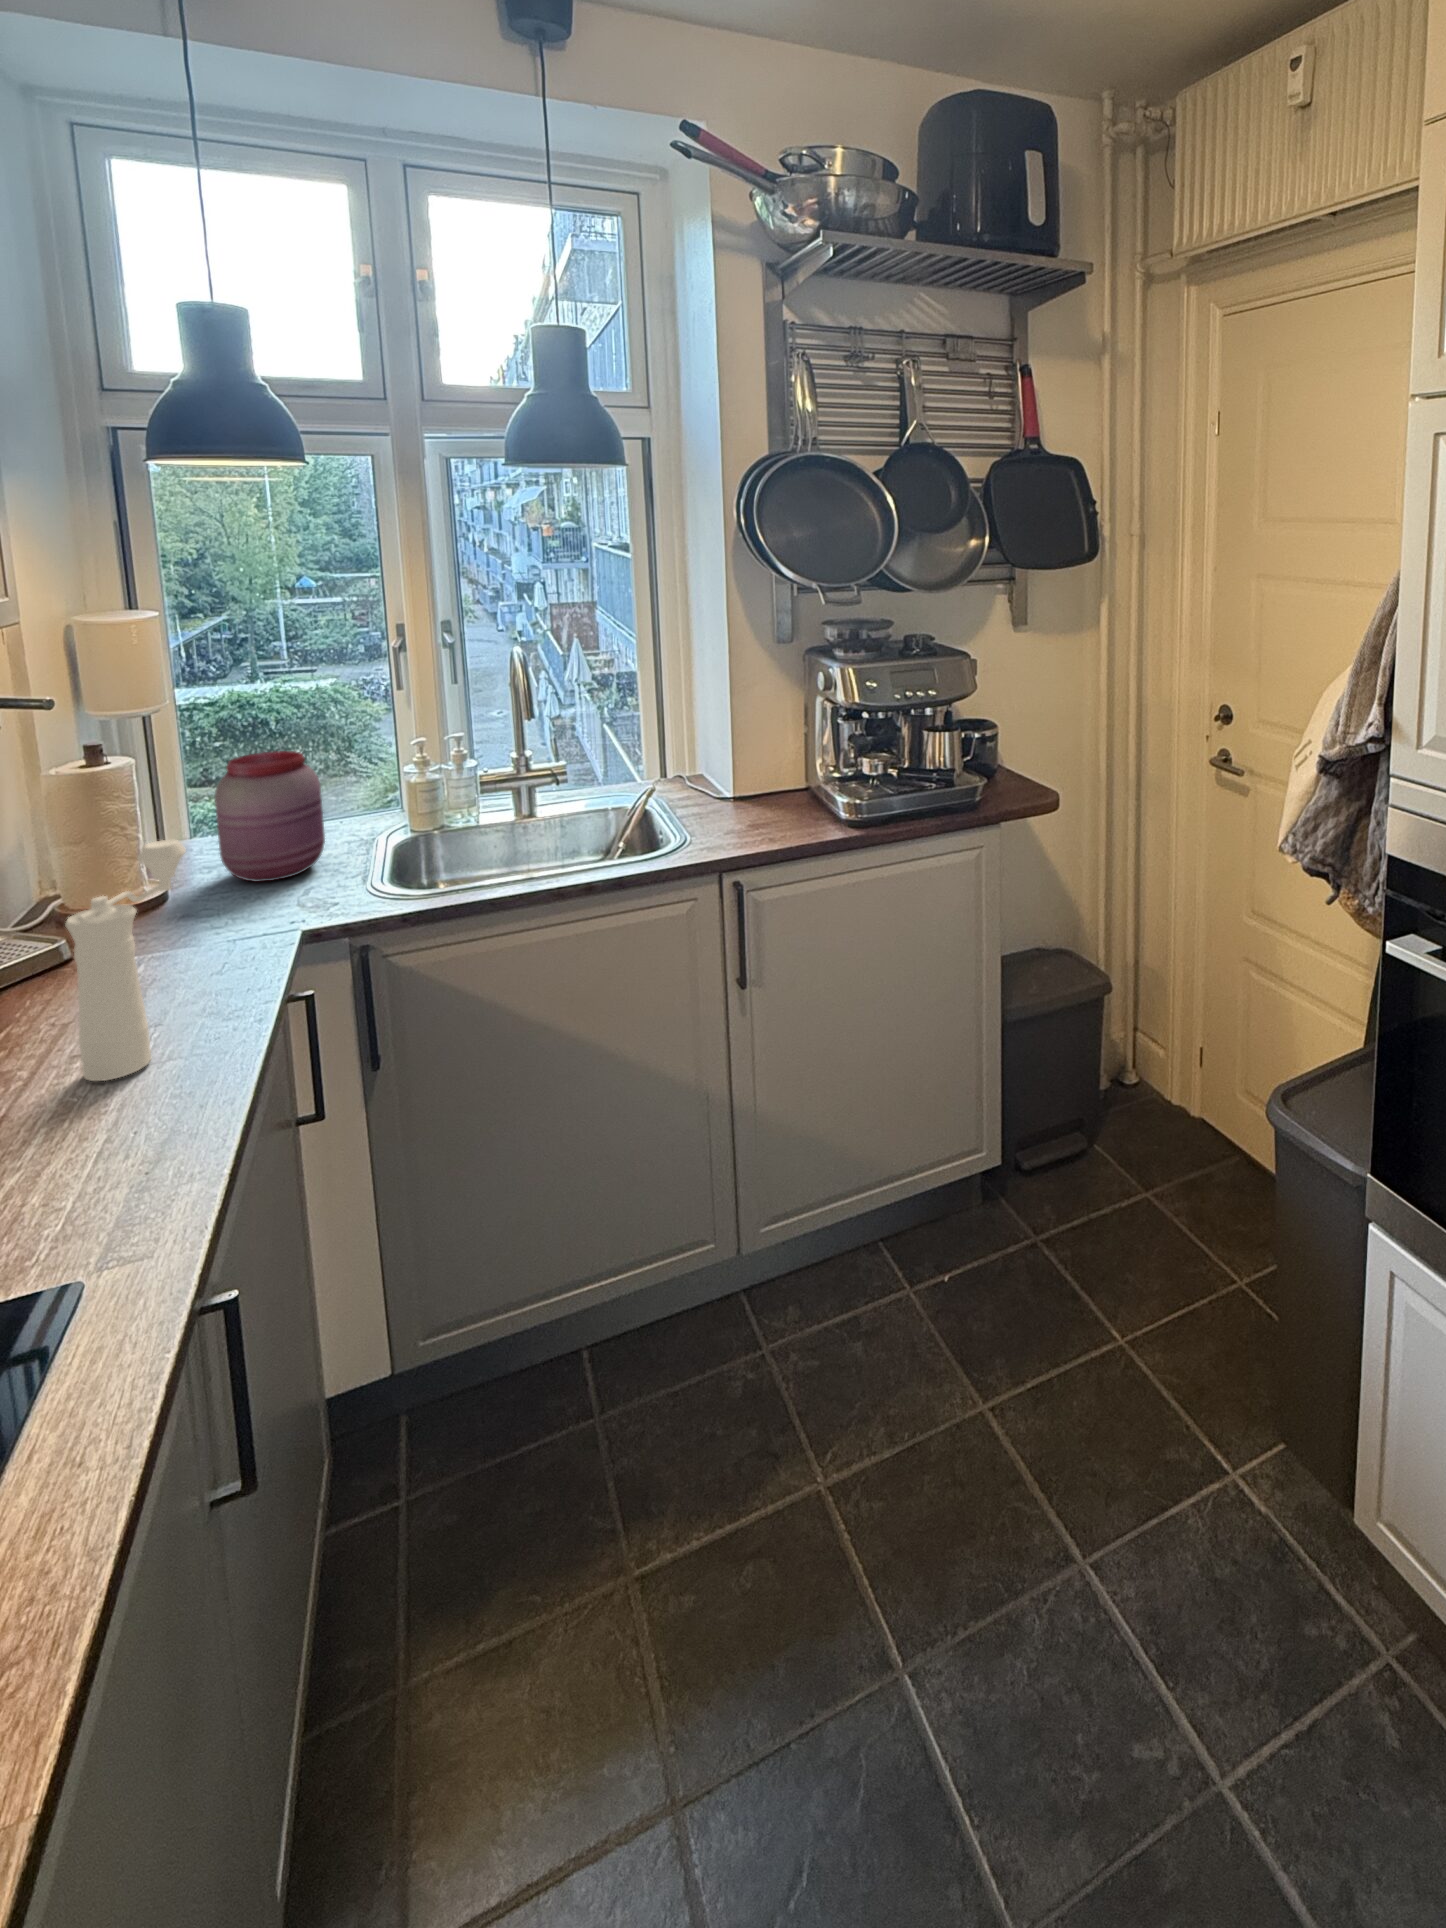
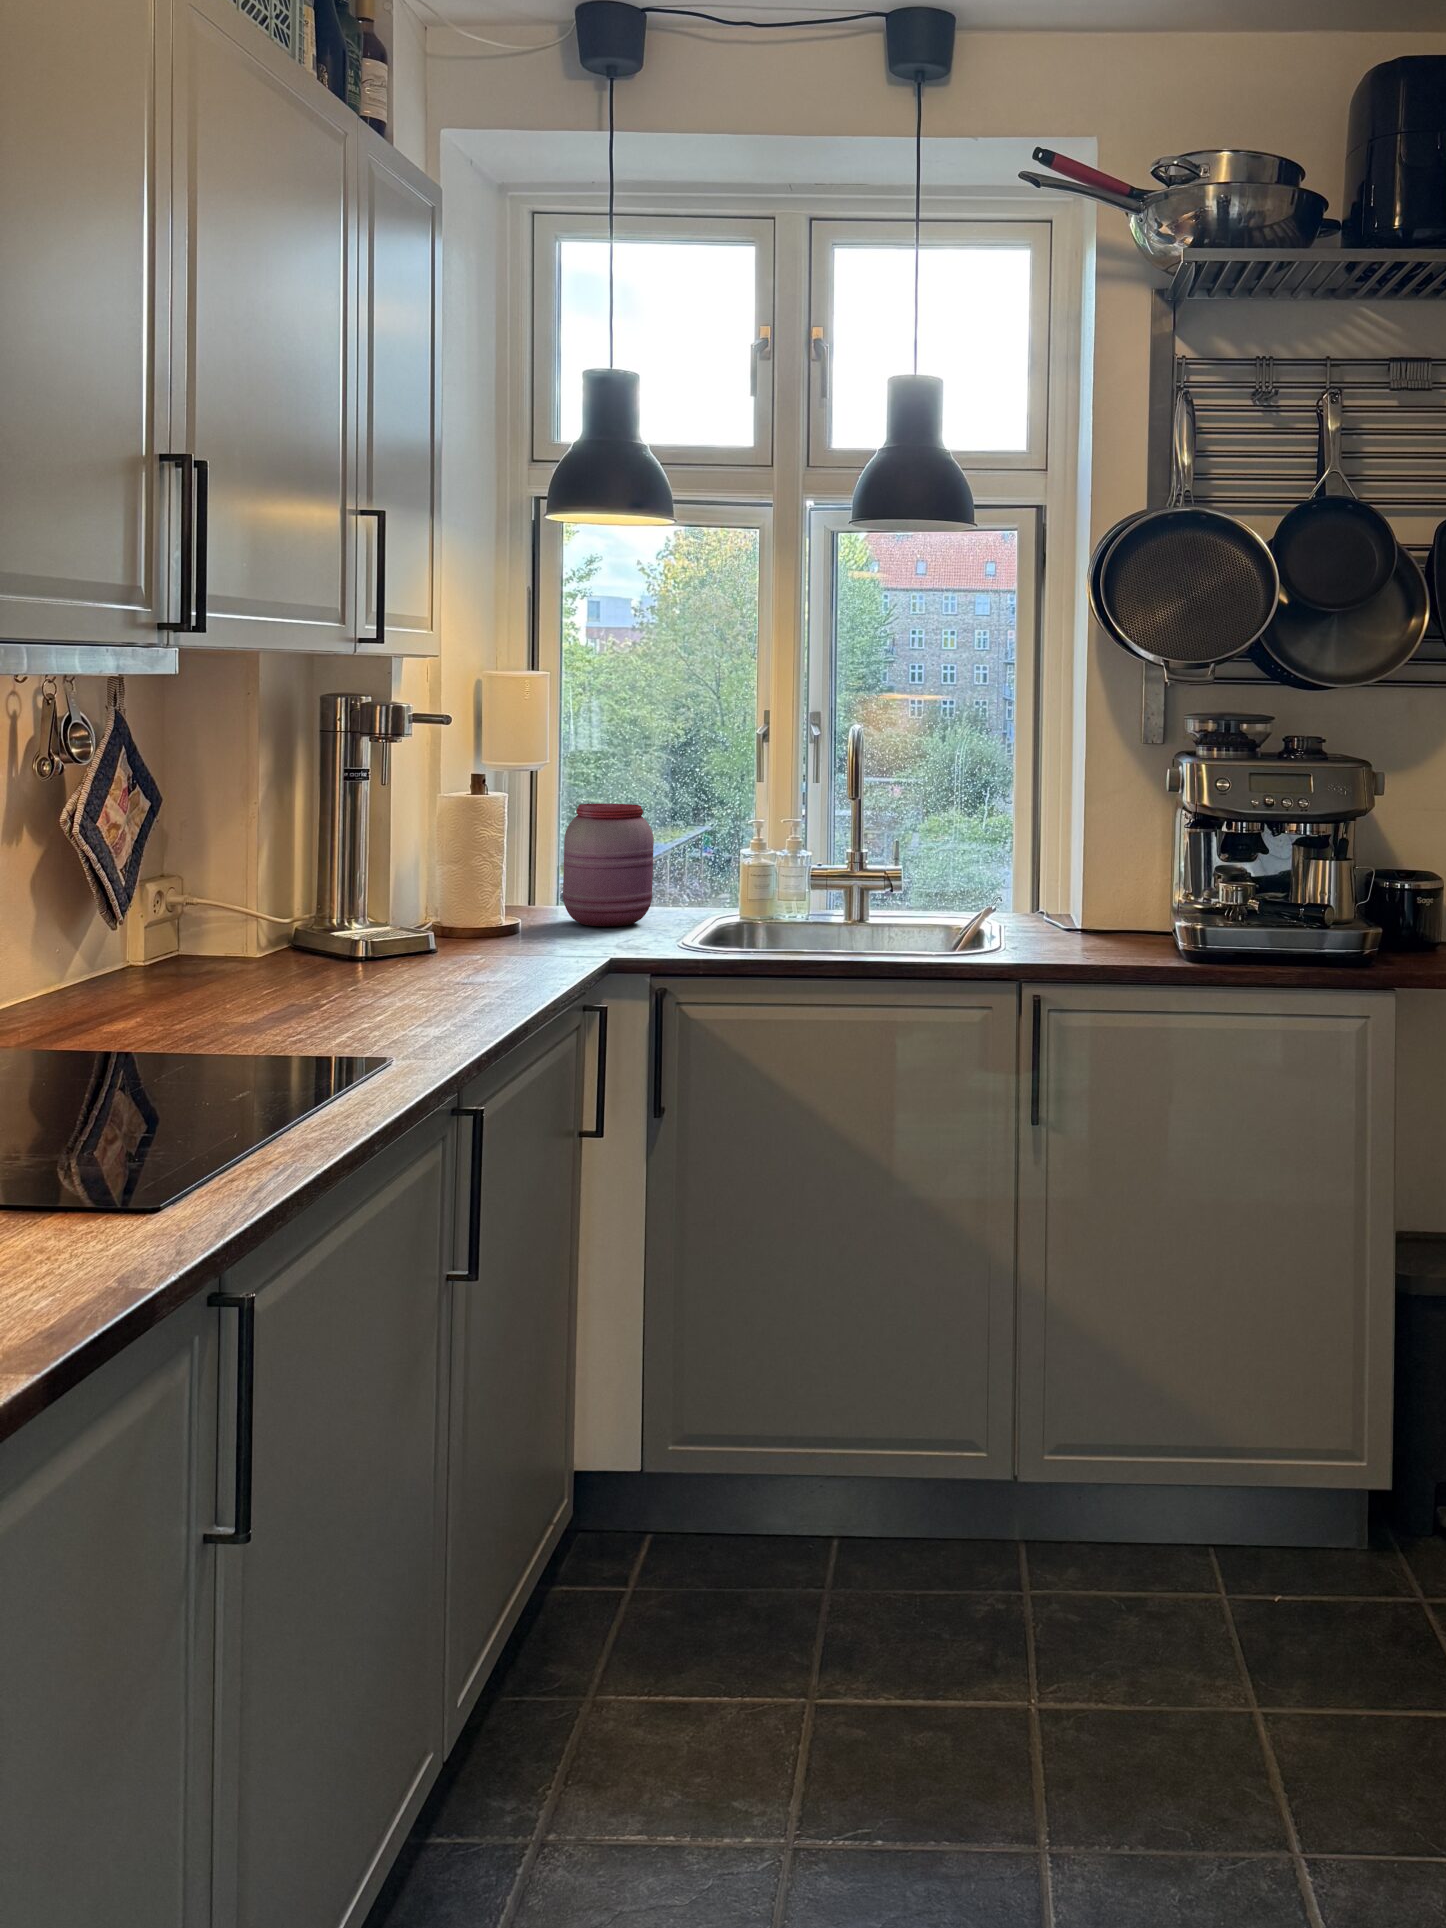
pepper mill: present [65,840,186,1082] -> none [421,818,515,992]

